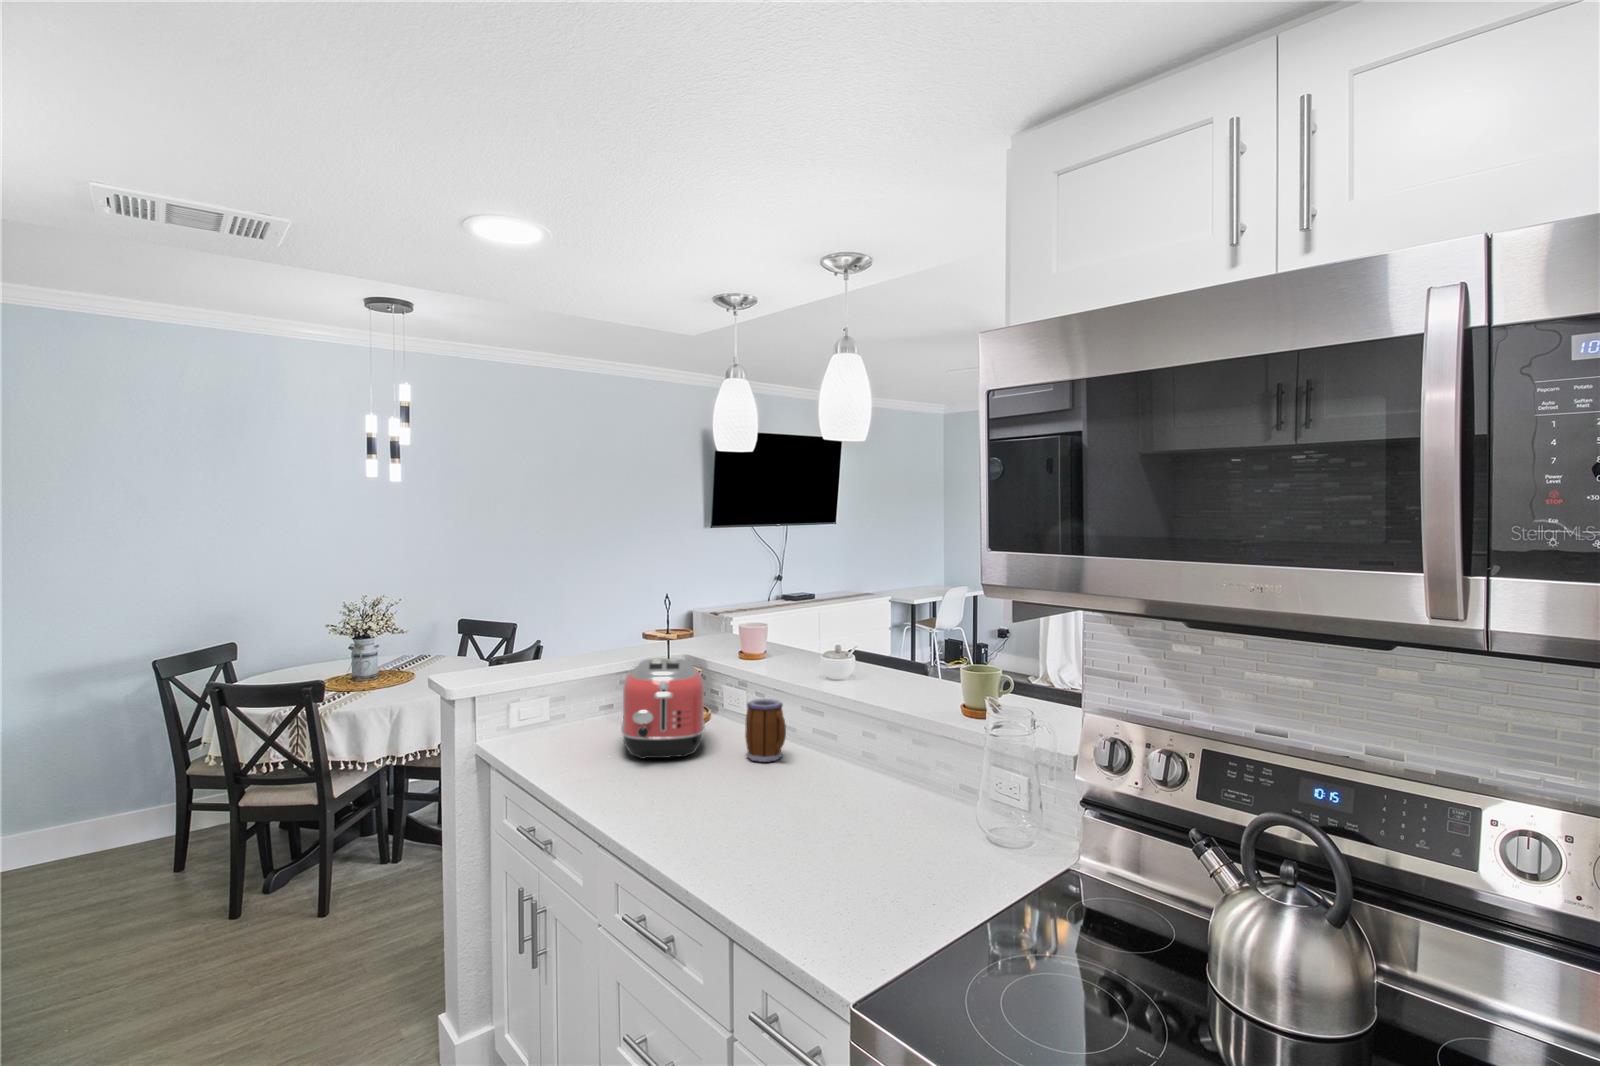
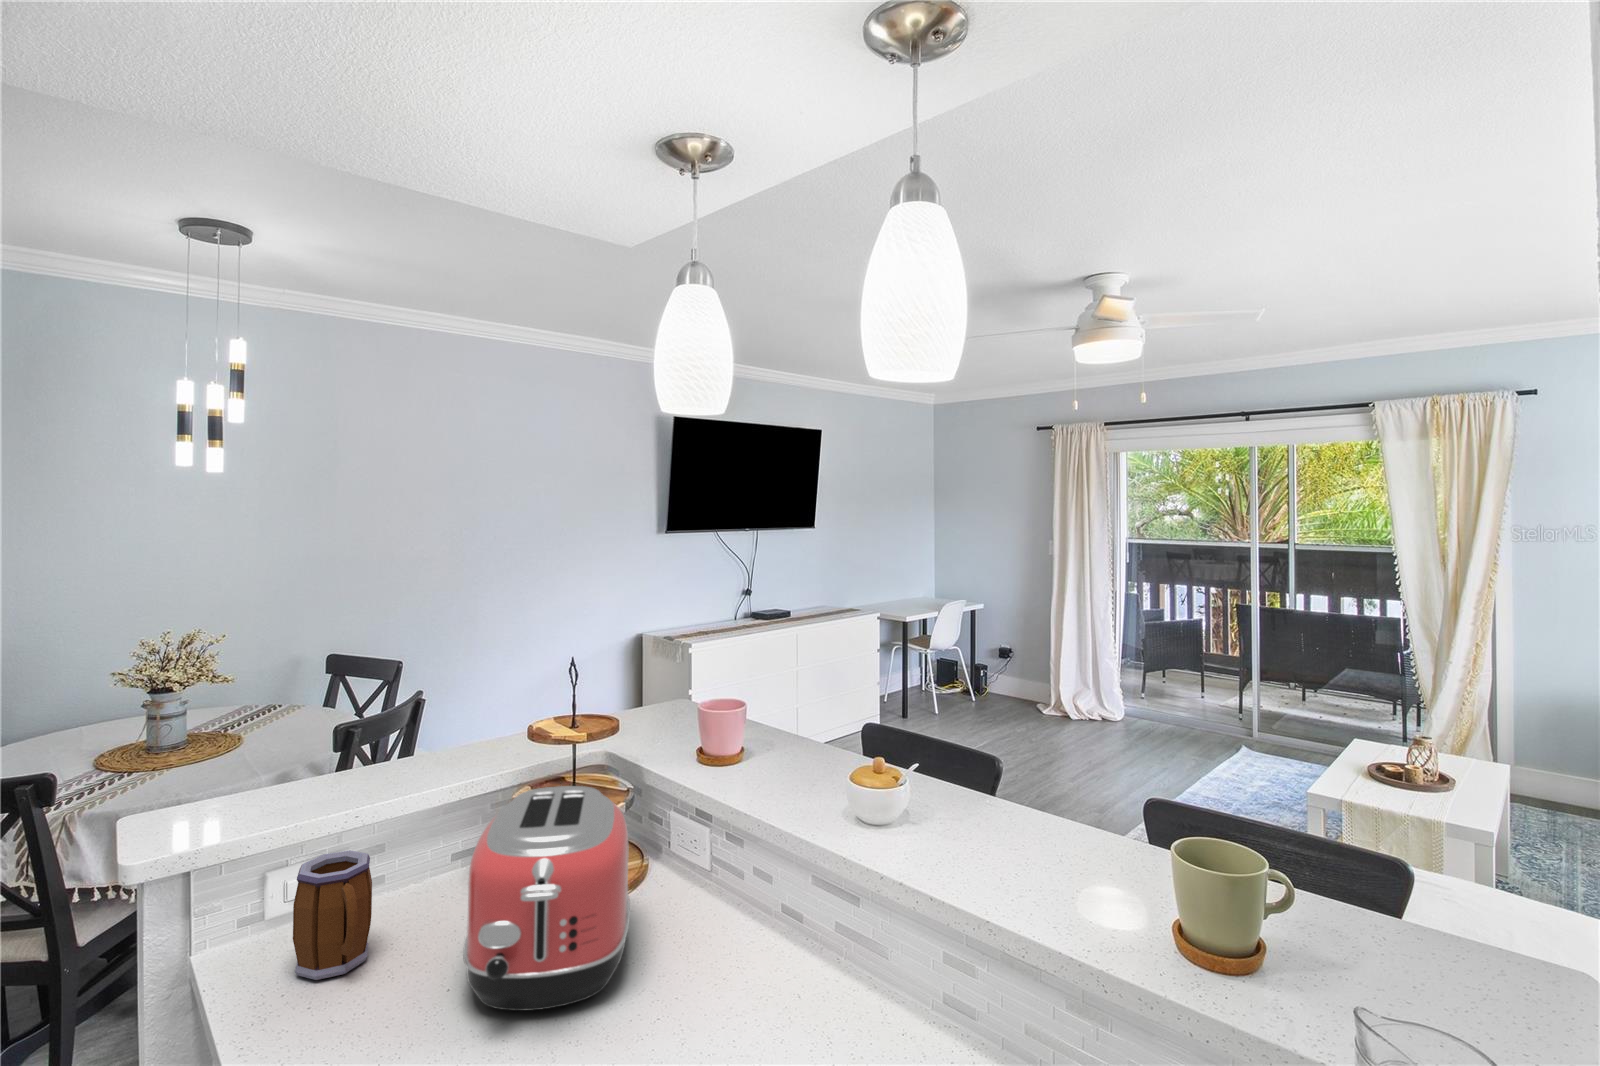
mug: present [745,699,786,762] -> present [293,850,372,980]

